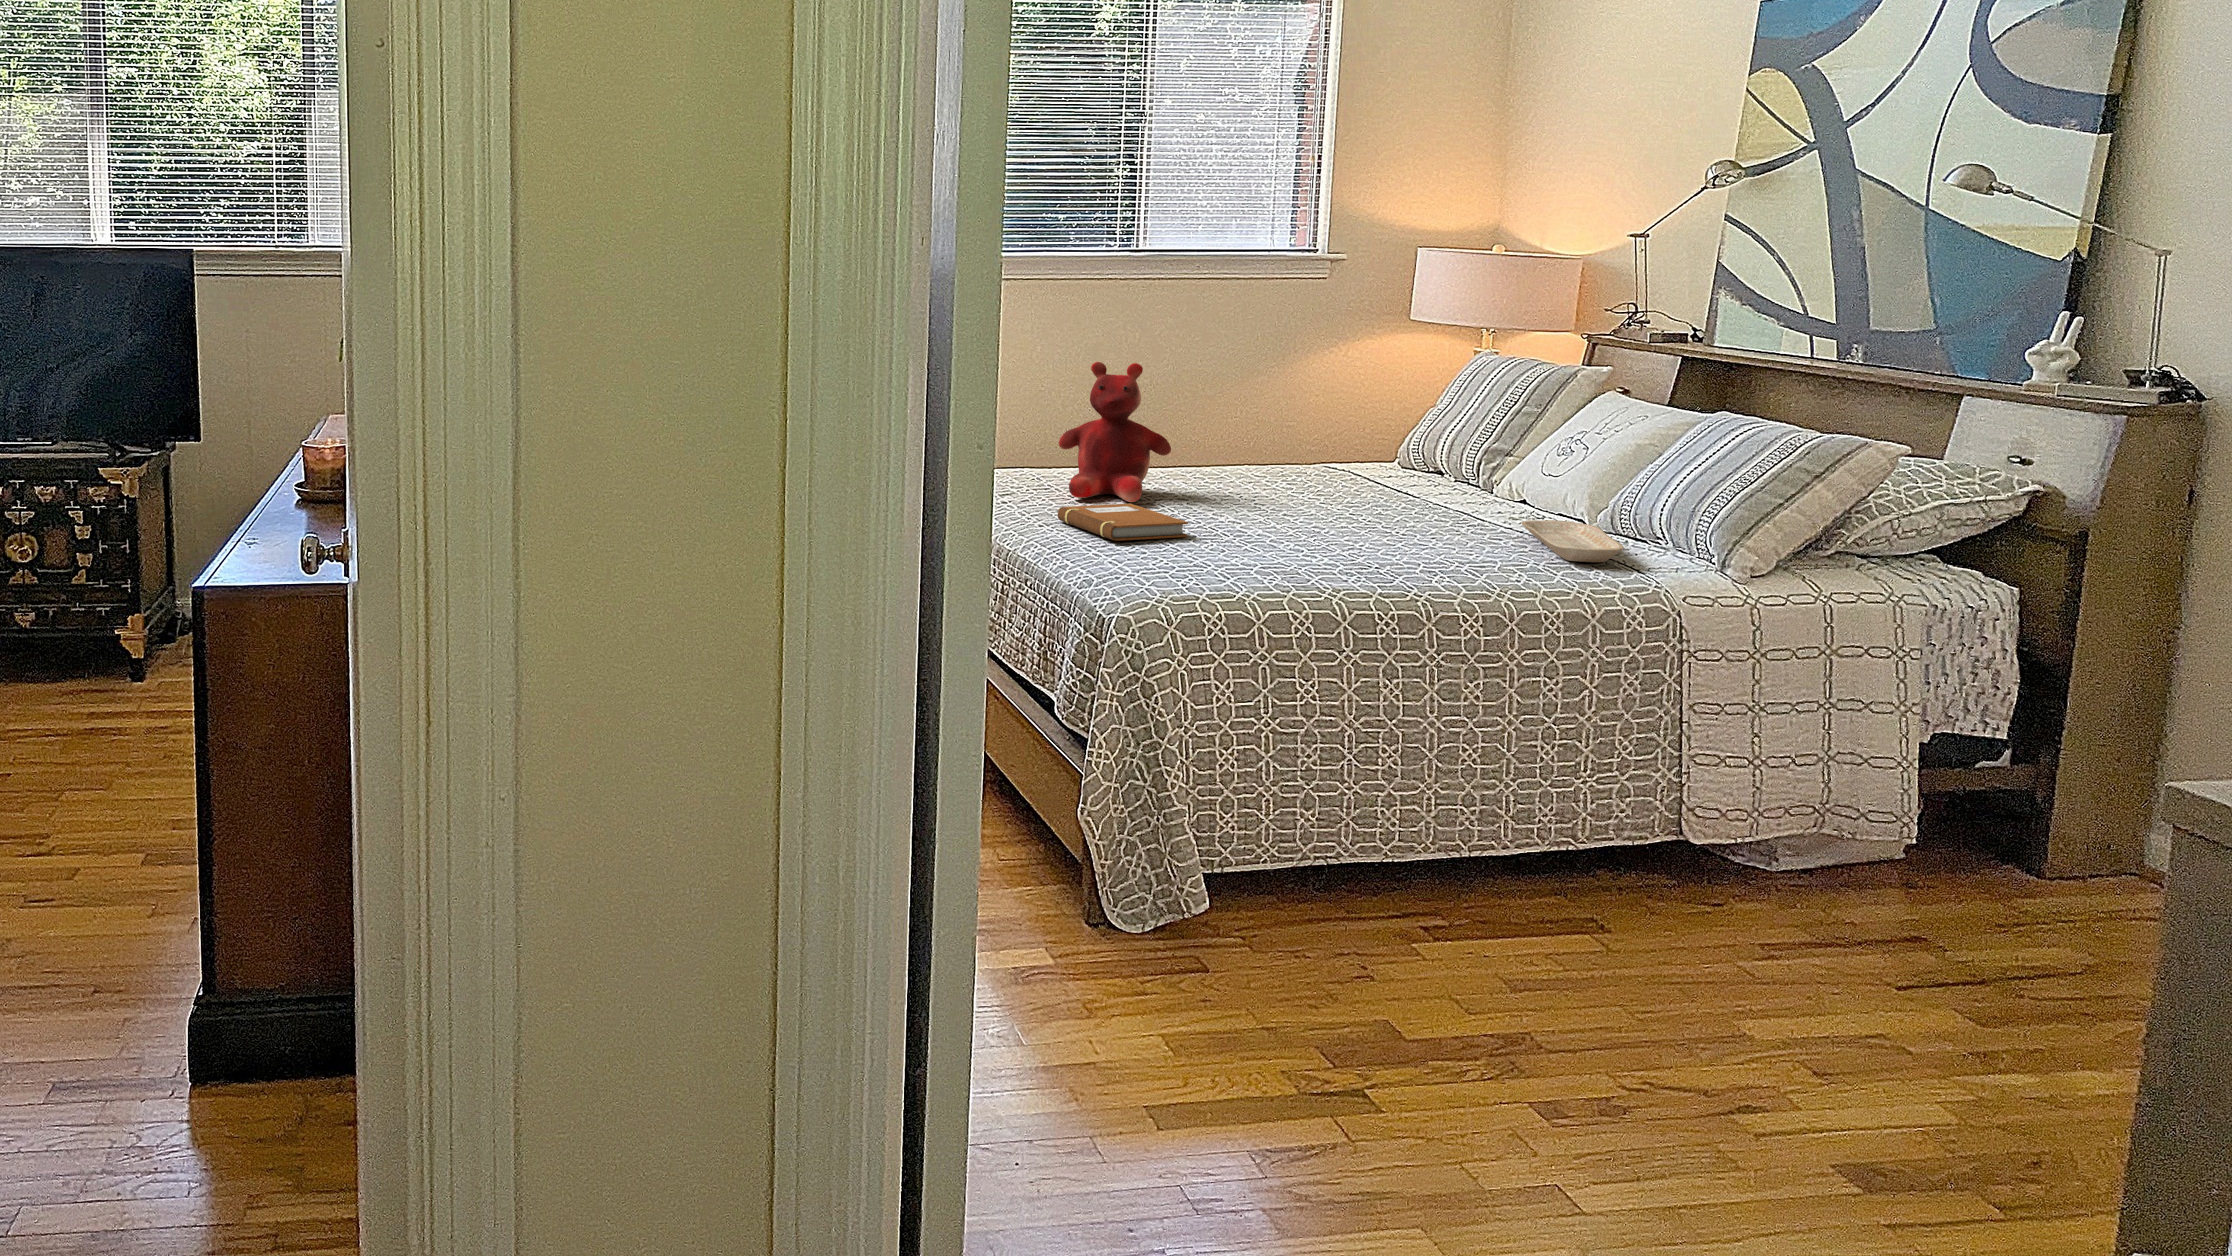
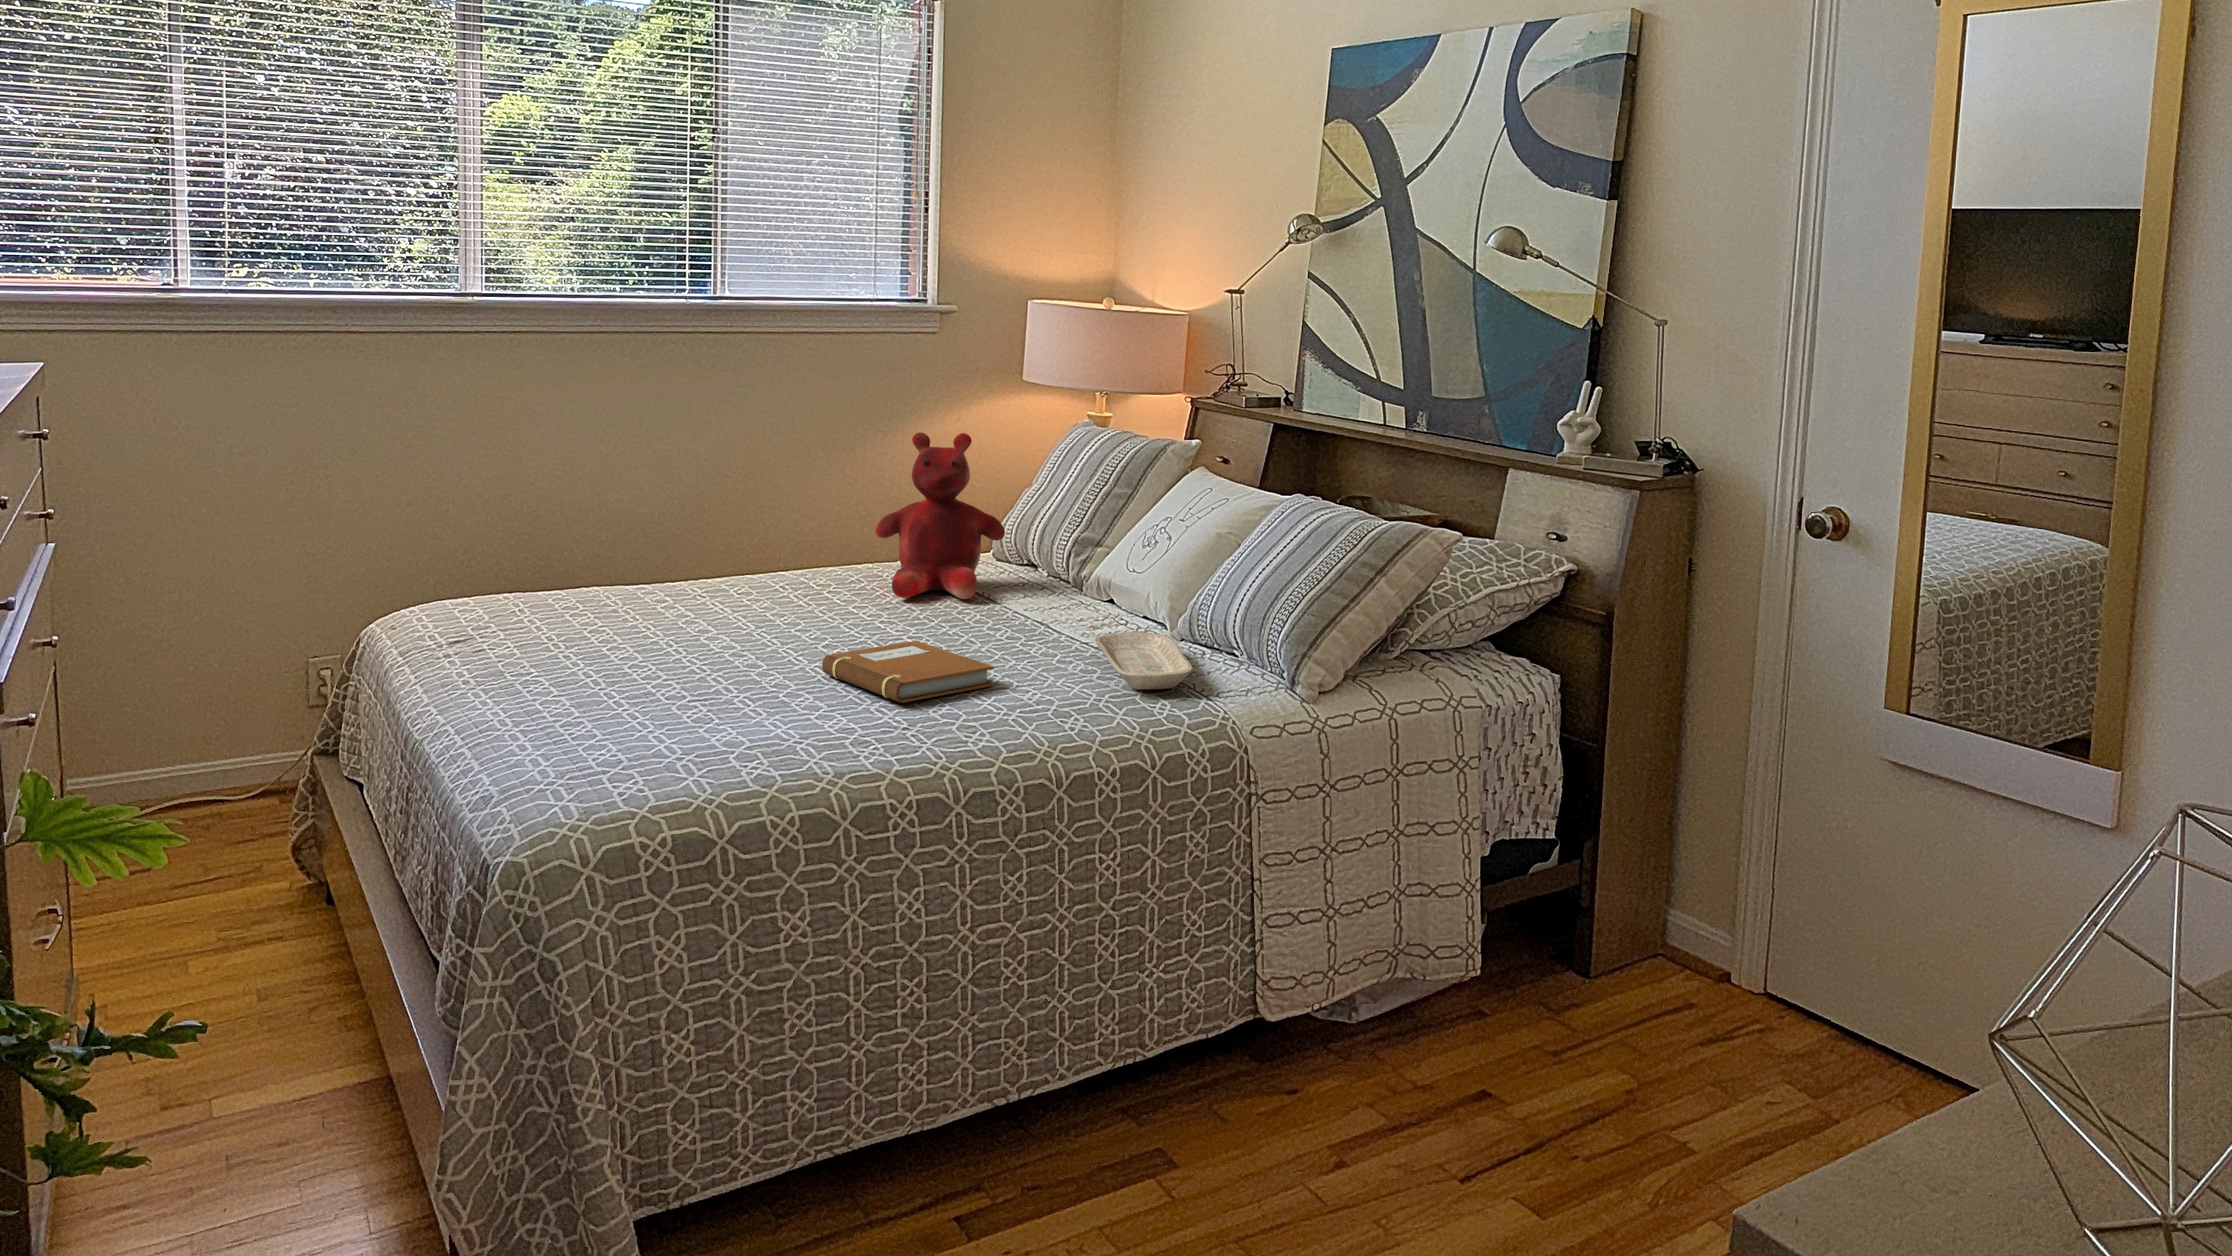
teddy bear: present [1059,362,1171,502] -> present [875,432,1005,599]
notebook: present [1058,504,1188,541] -> present [822,641,994,703]

